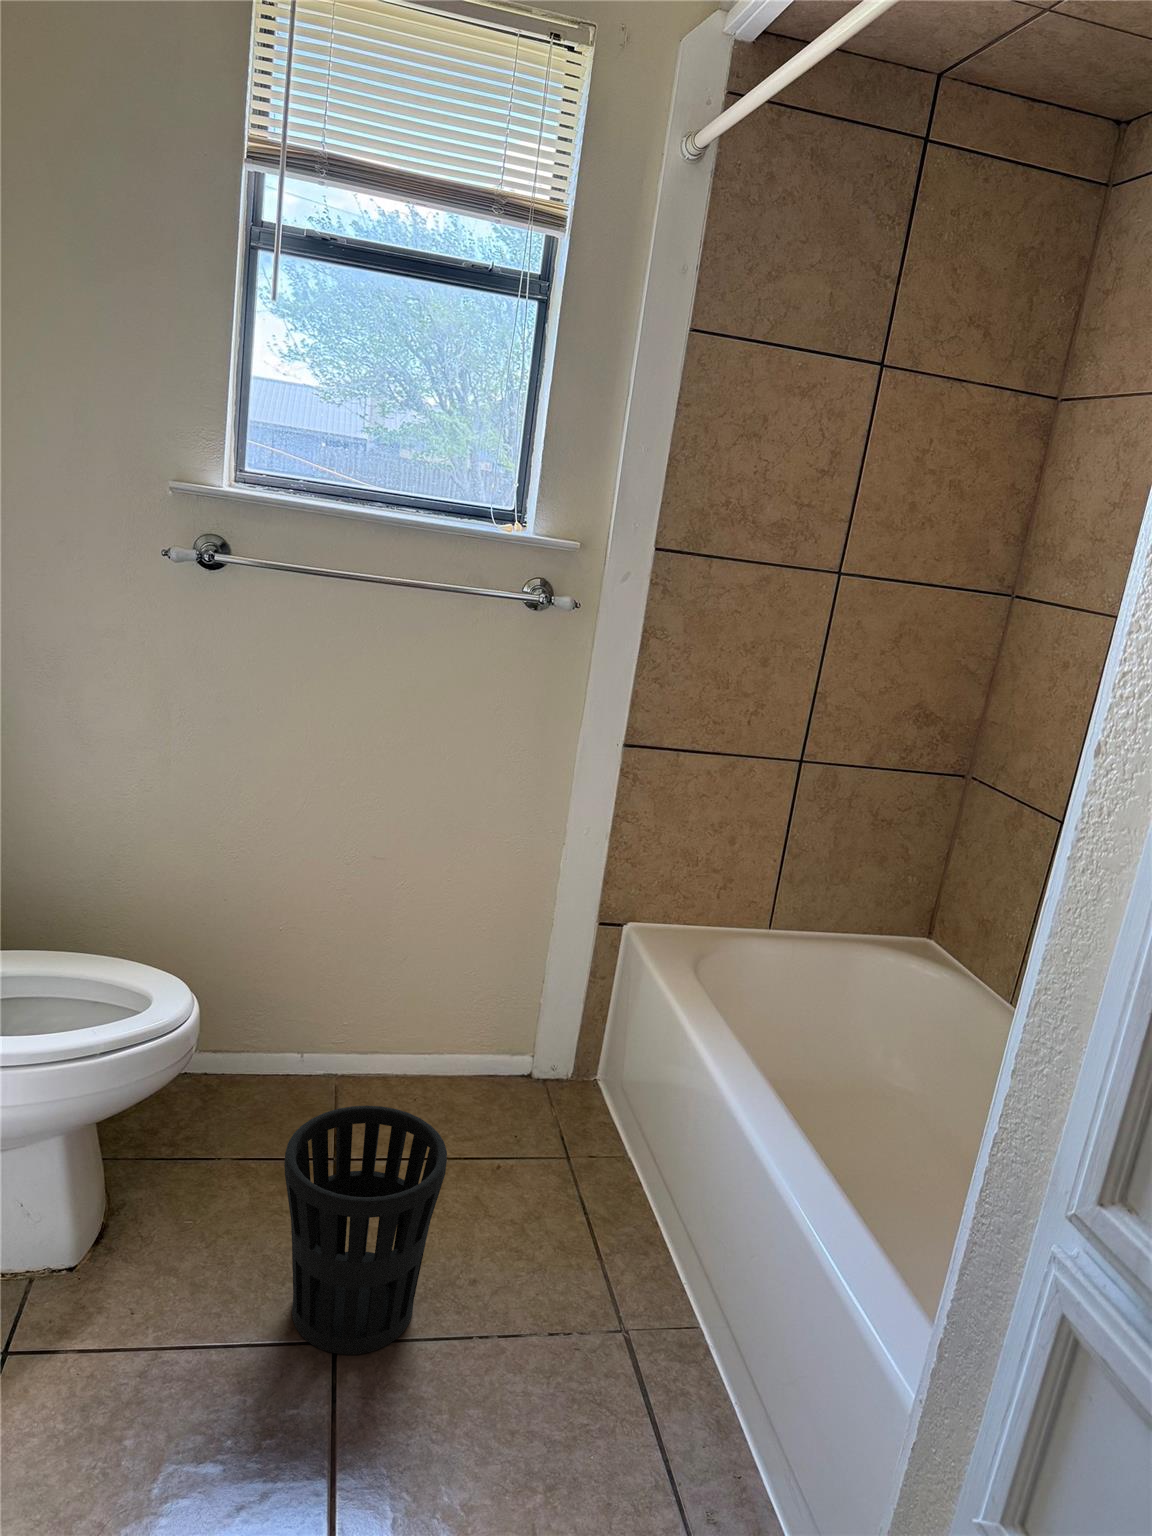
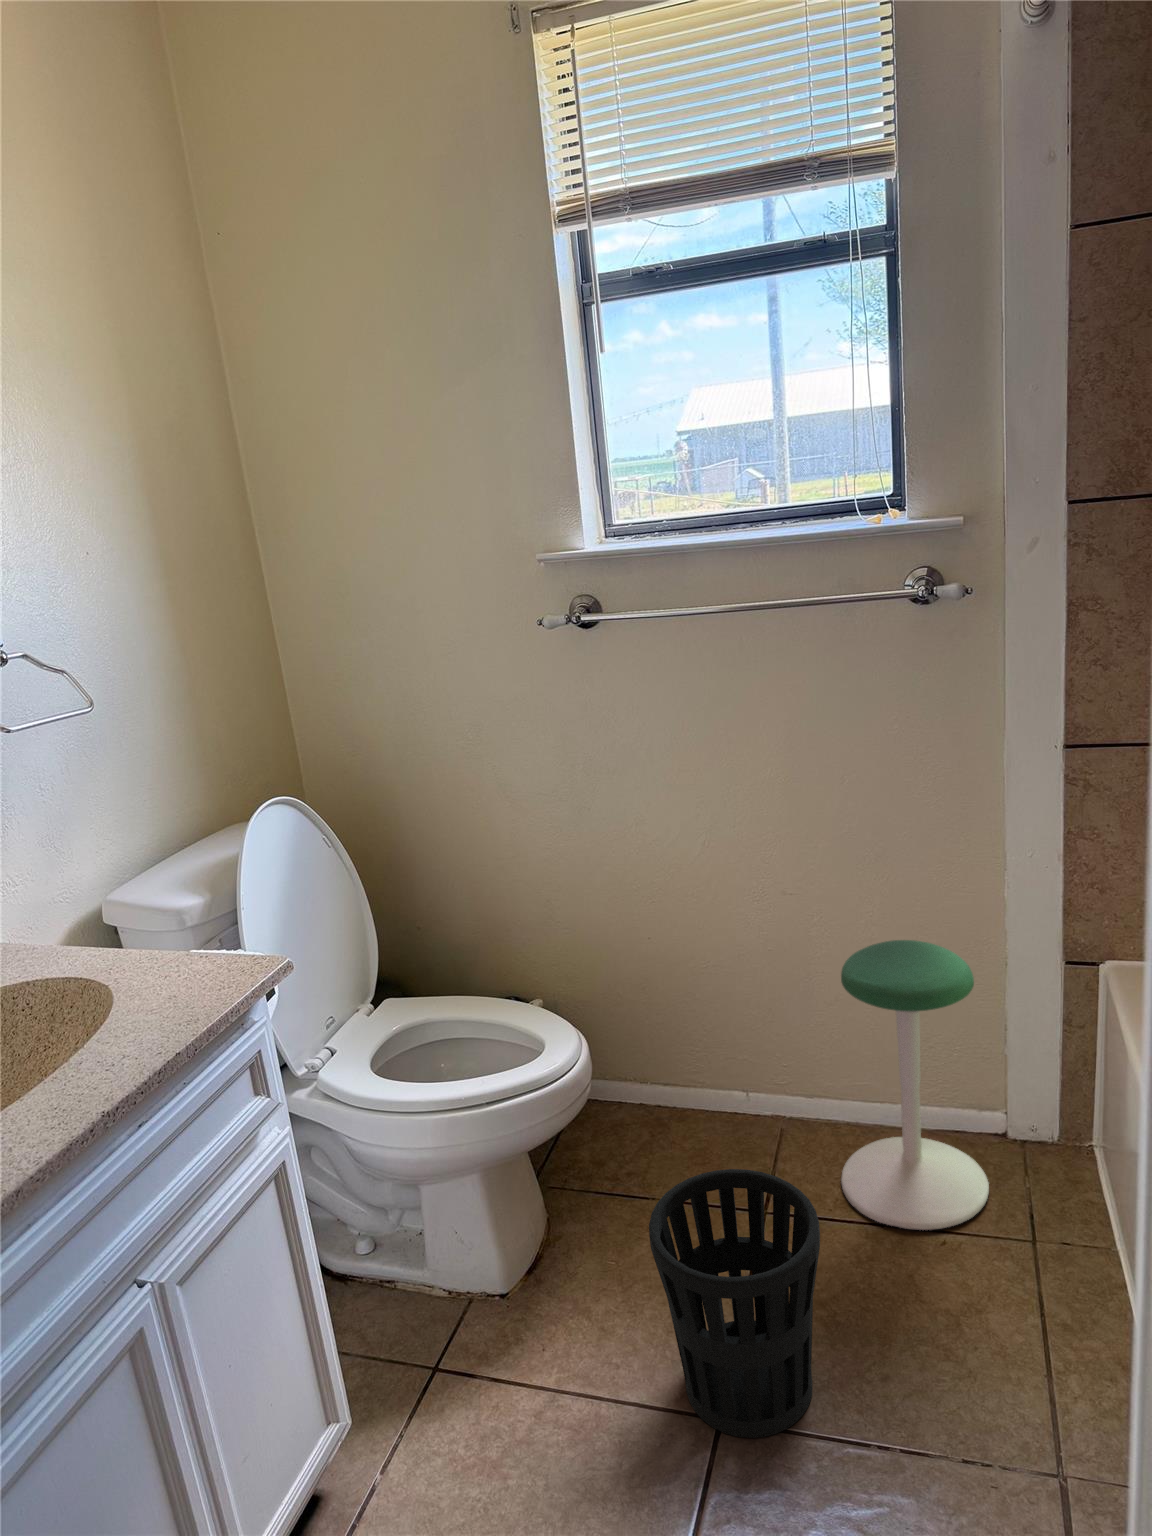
stool: none [400,902,542,1158] -> present [841,940,989,1230]

